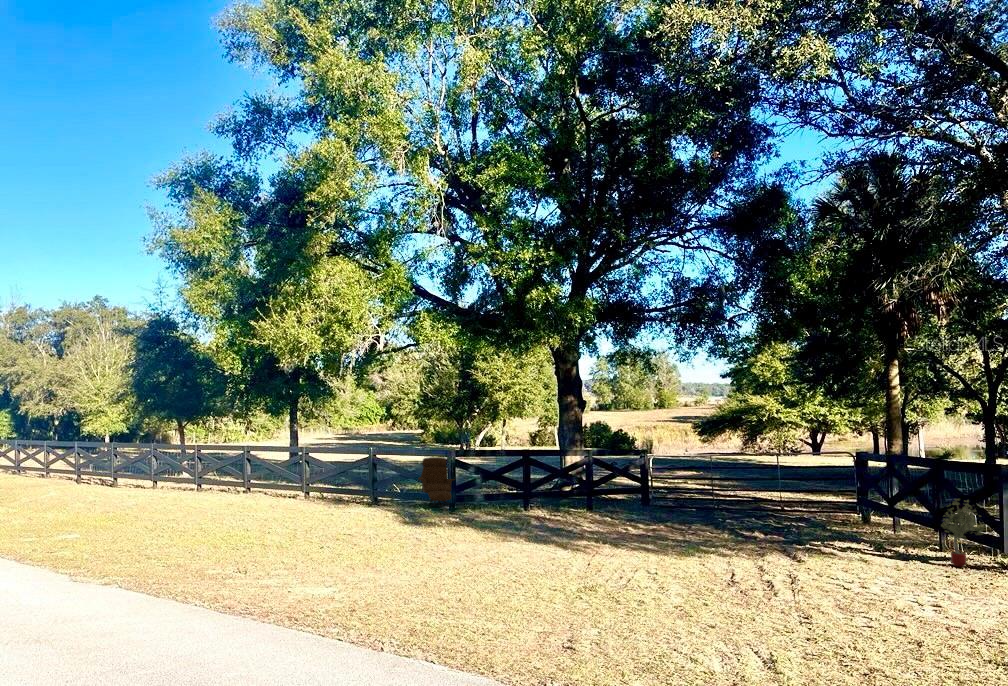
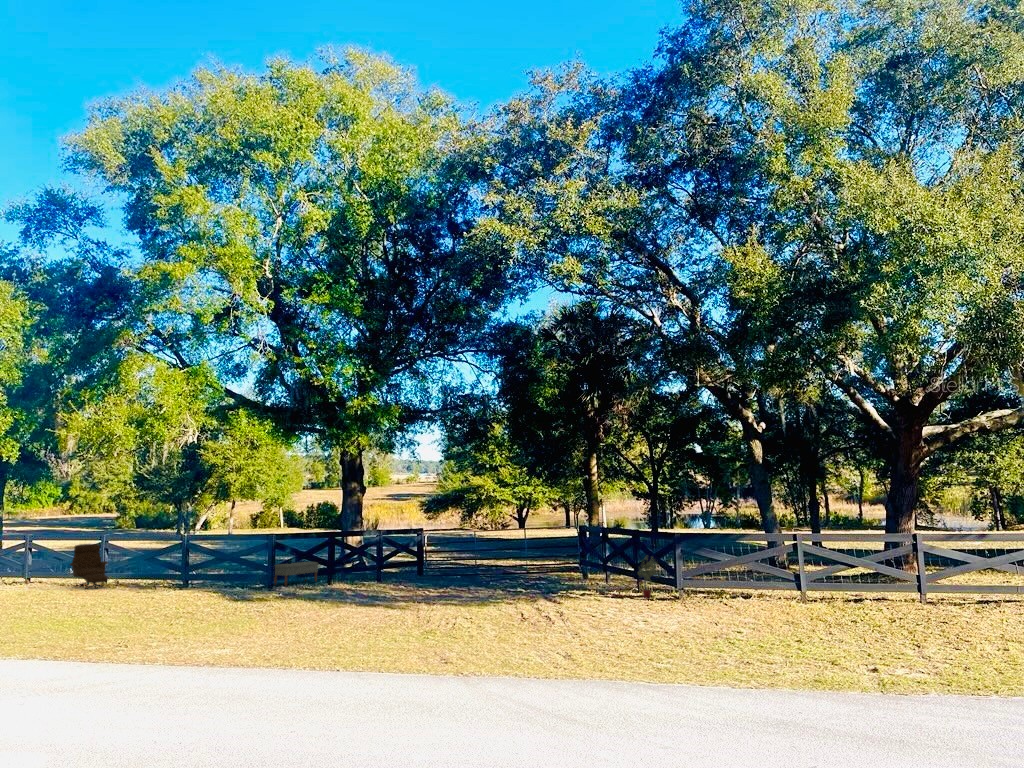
lounge chair: present [418,457,455,507] -> present [70,544,108,589]
bench: none [472,481,523,507] -> present [274,562,318,586]

